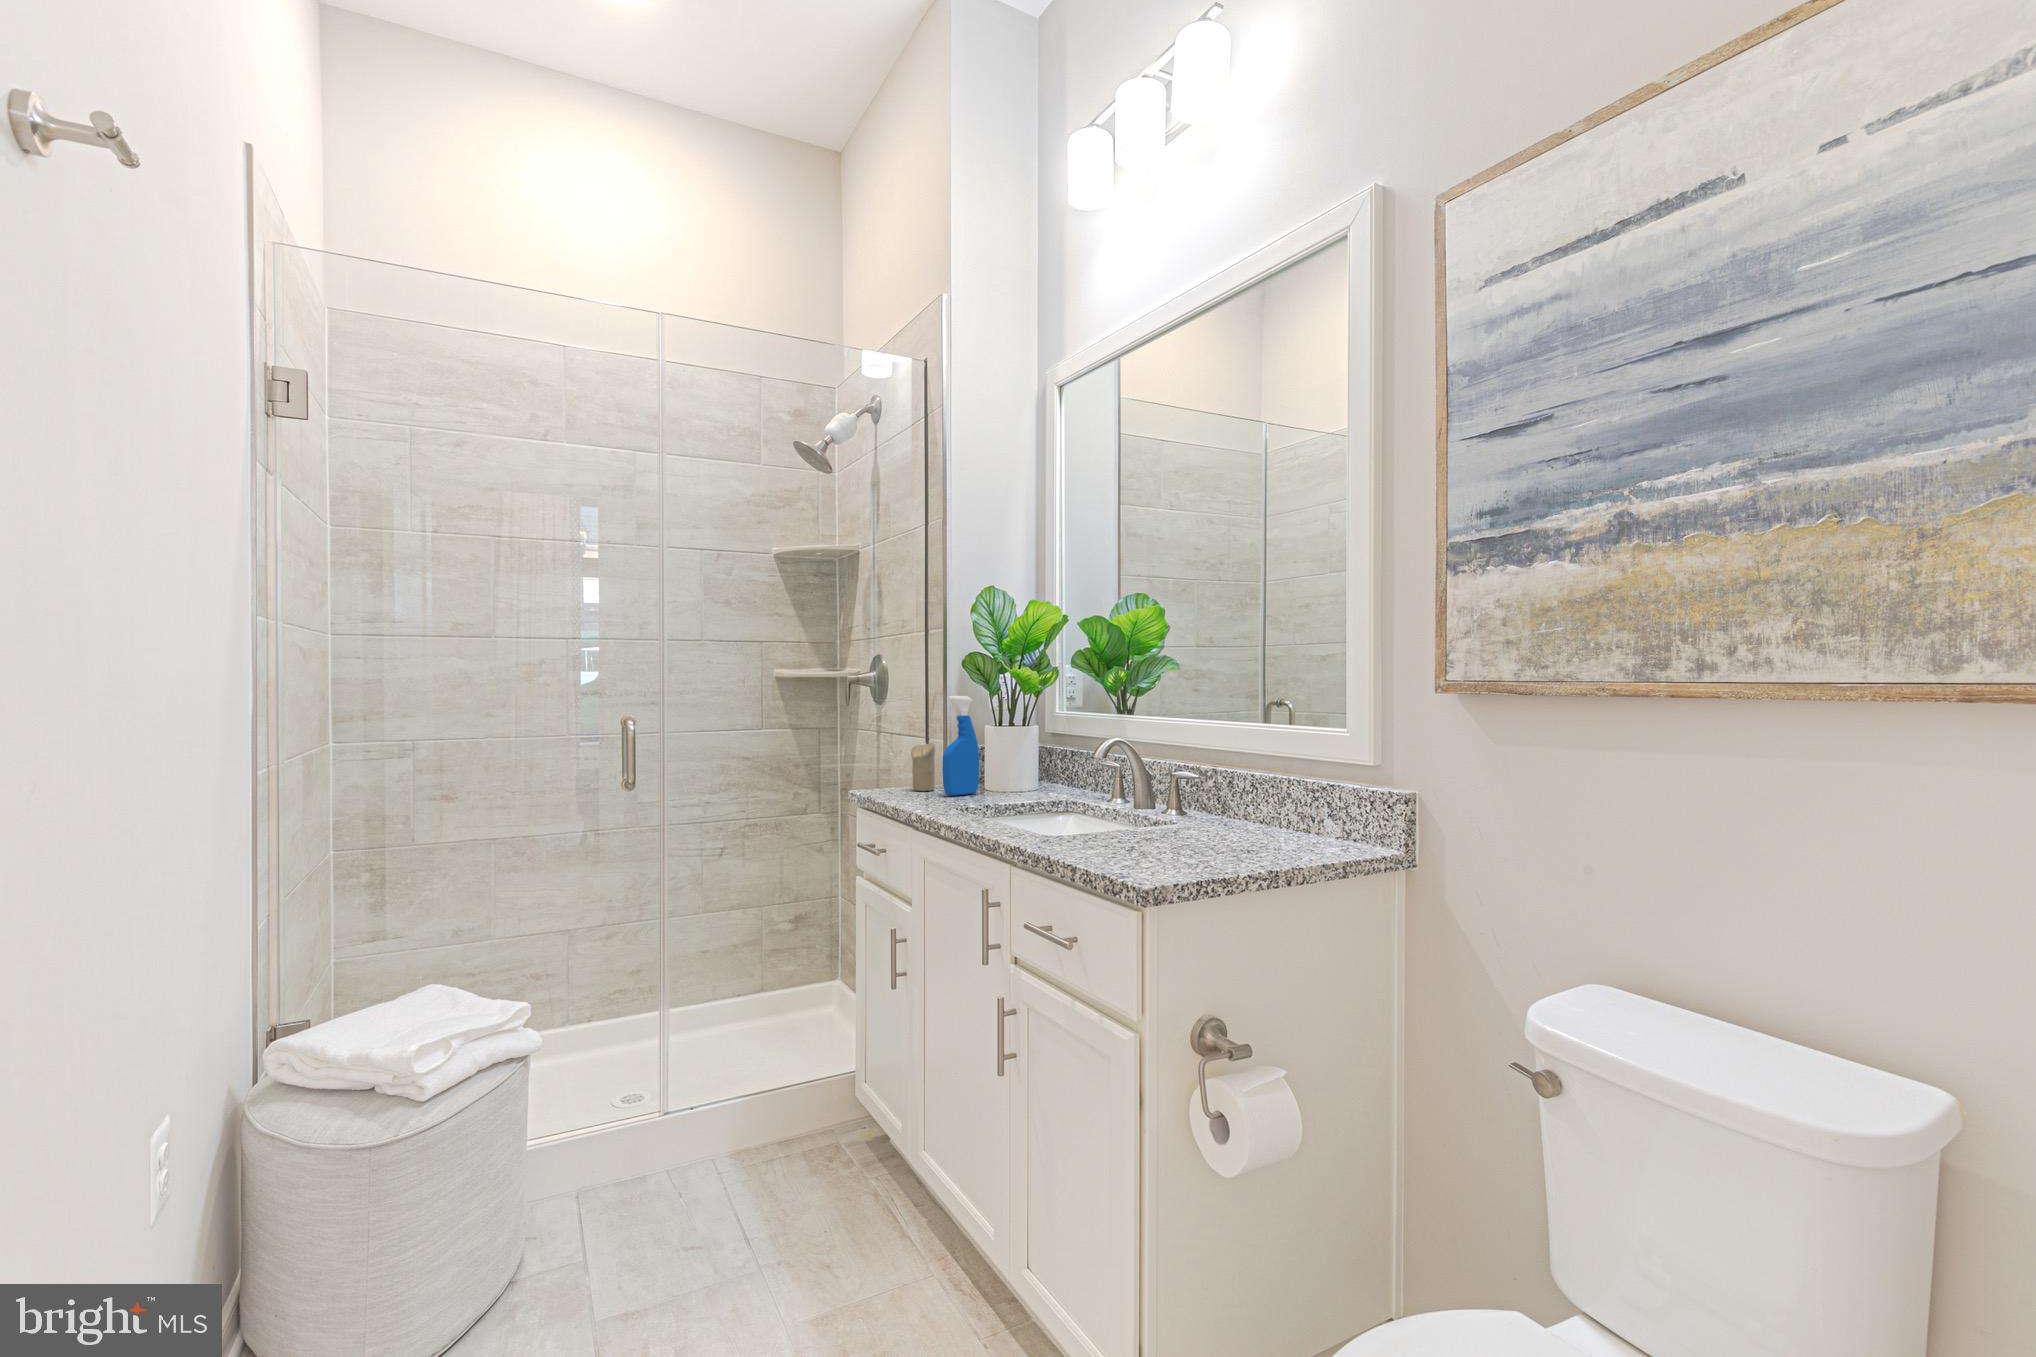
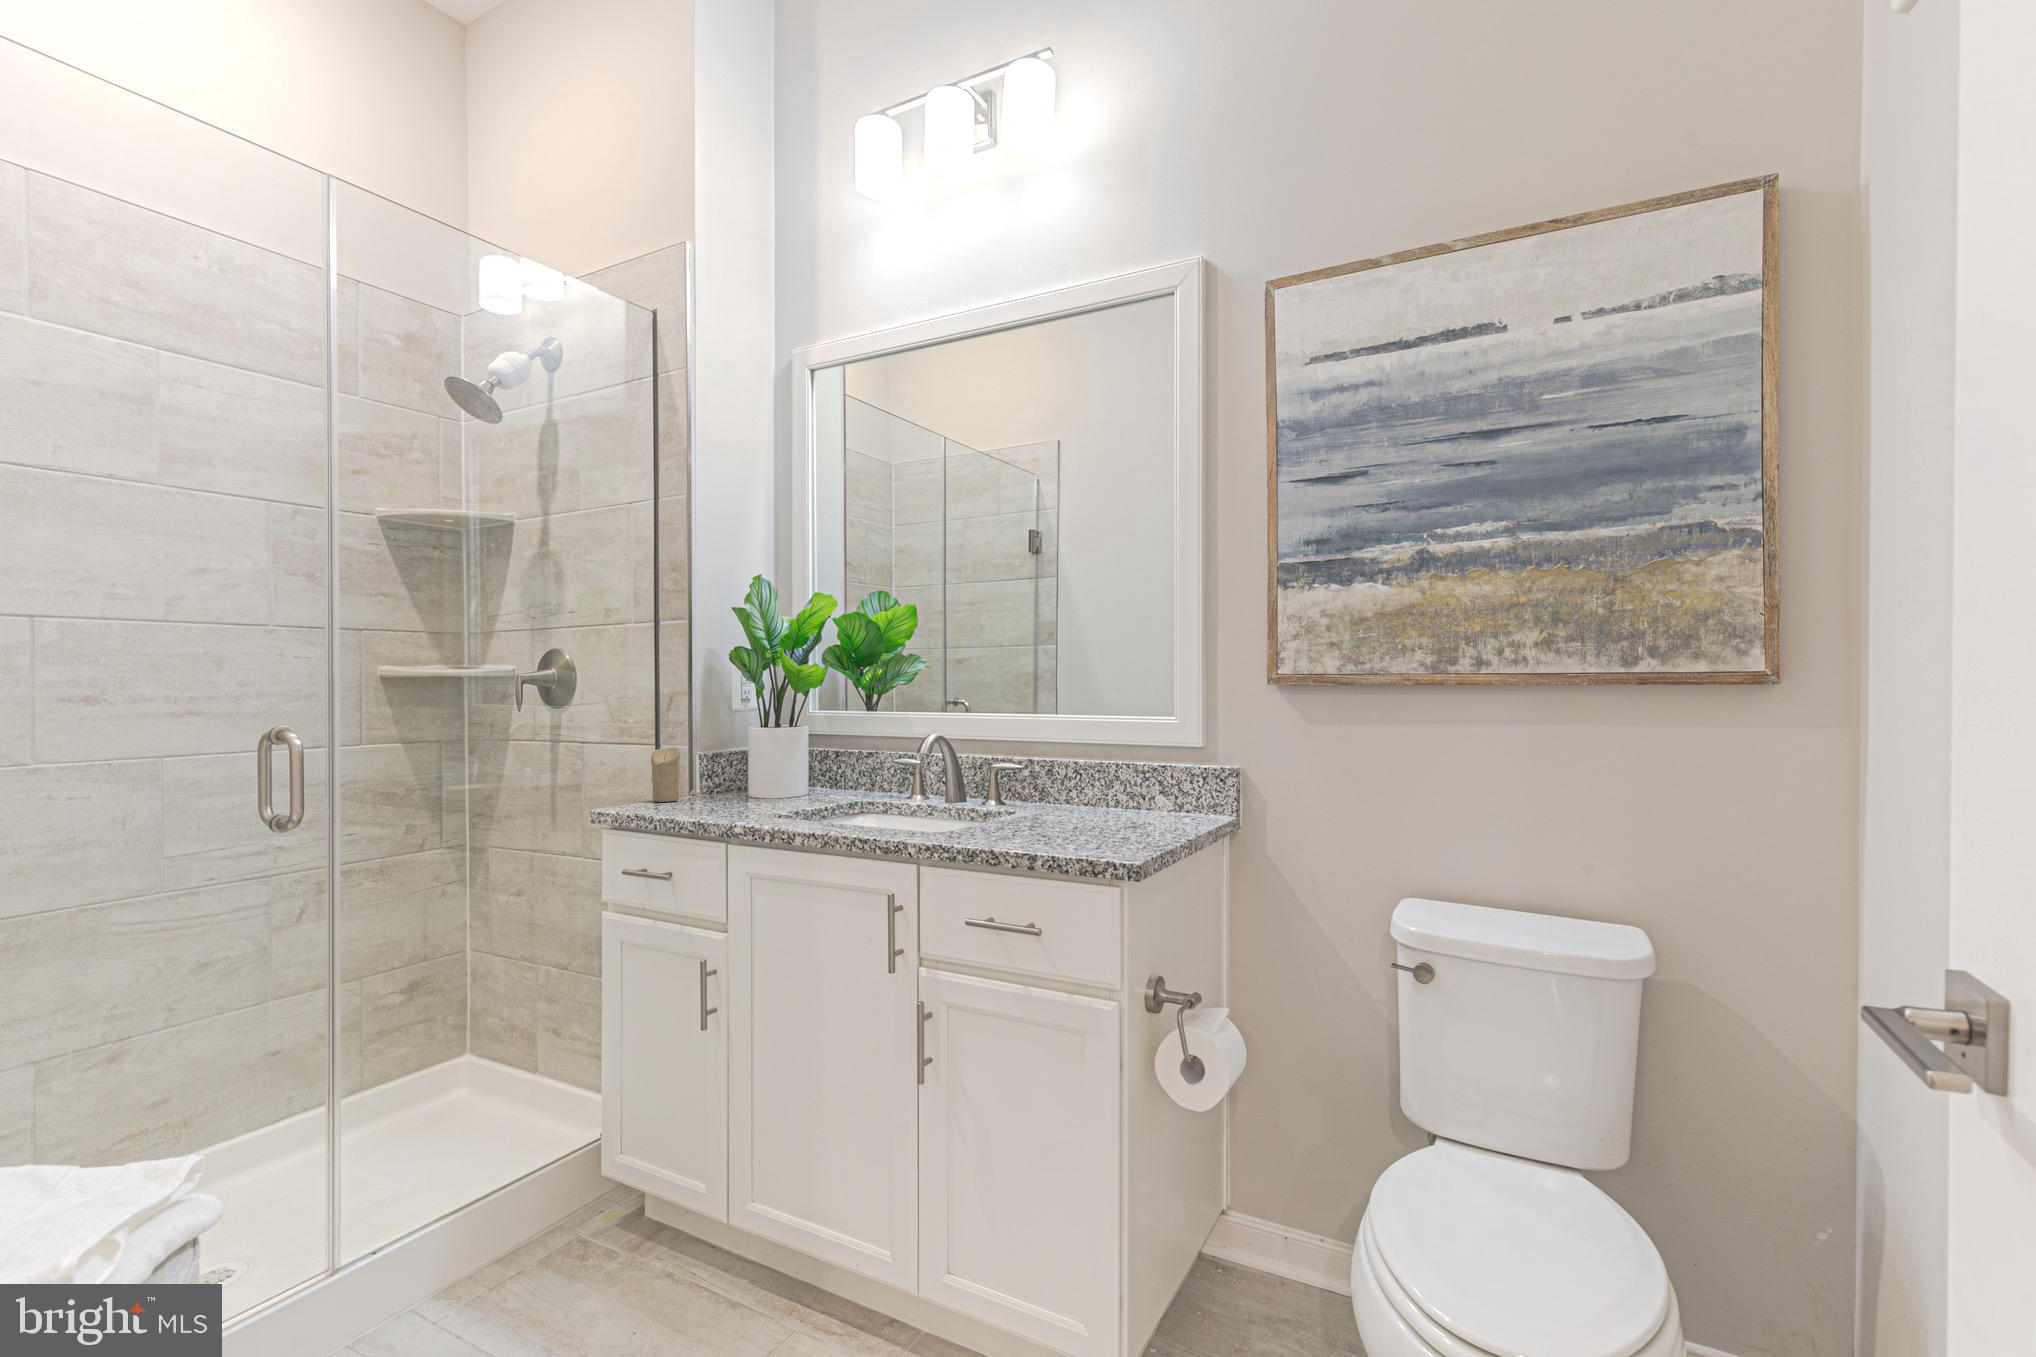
spray bottle: present [942,696,979,795] -> none [706,692,741,803]

